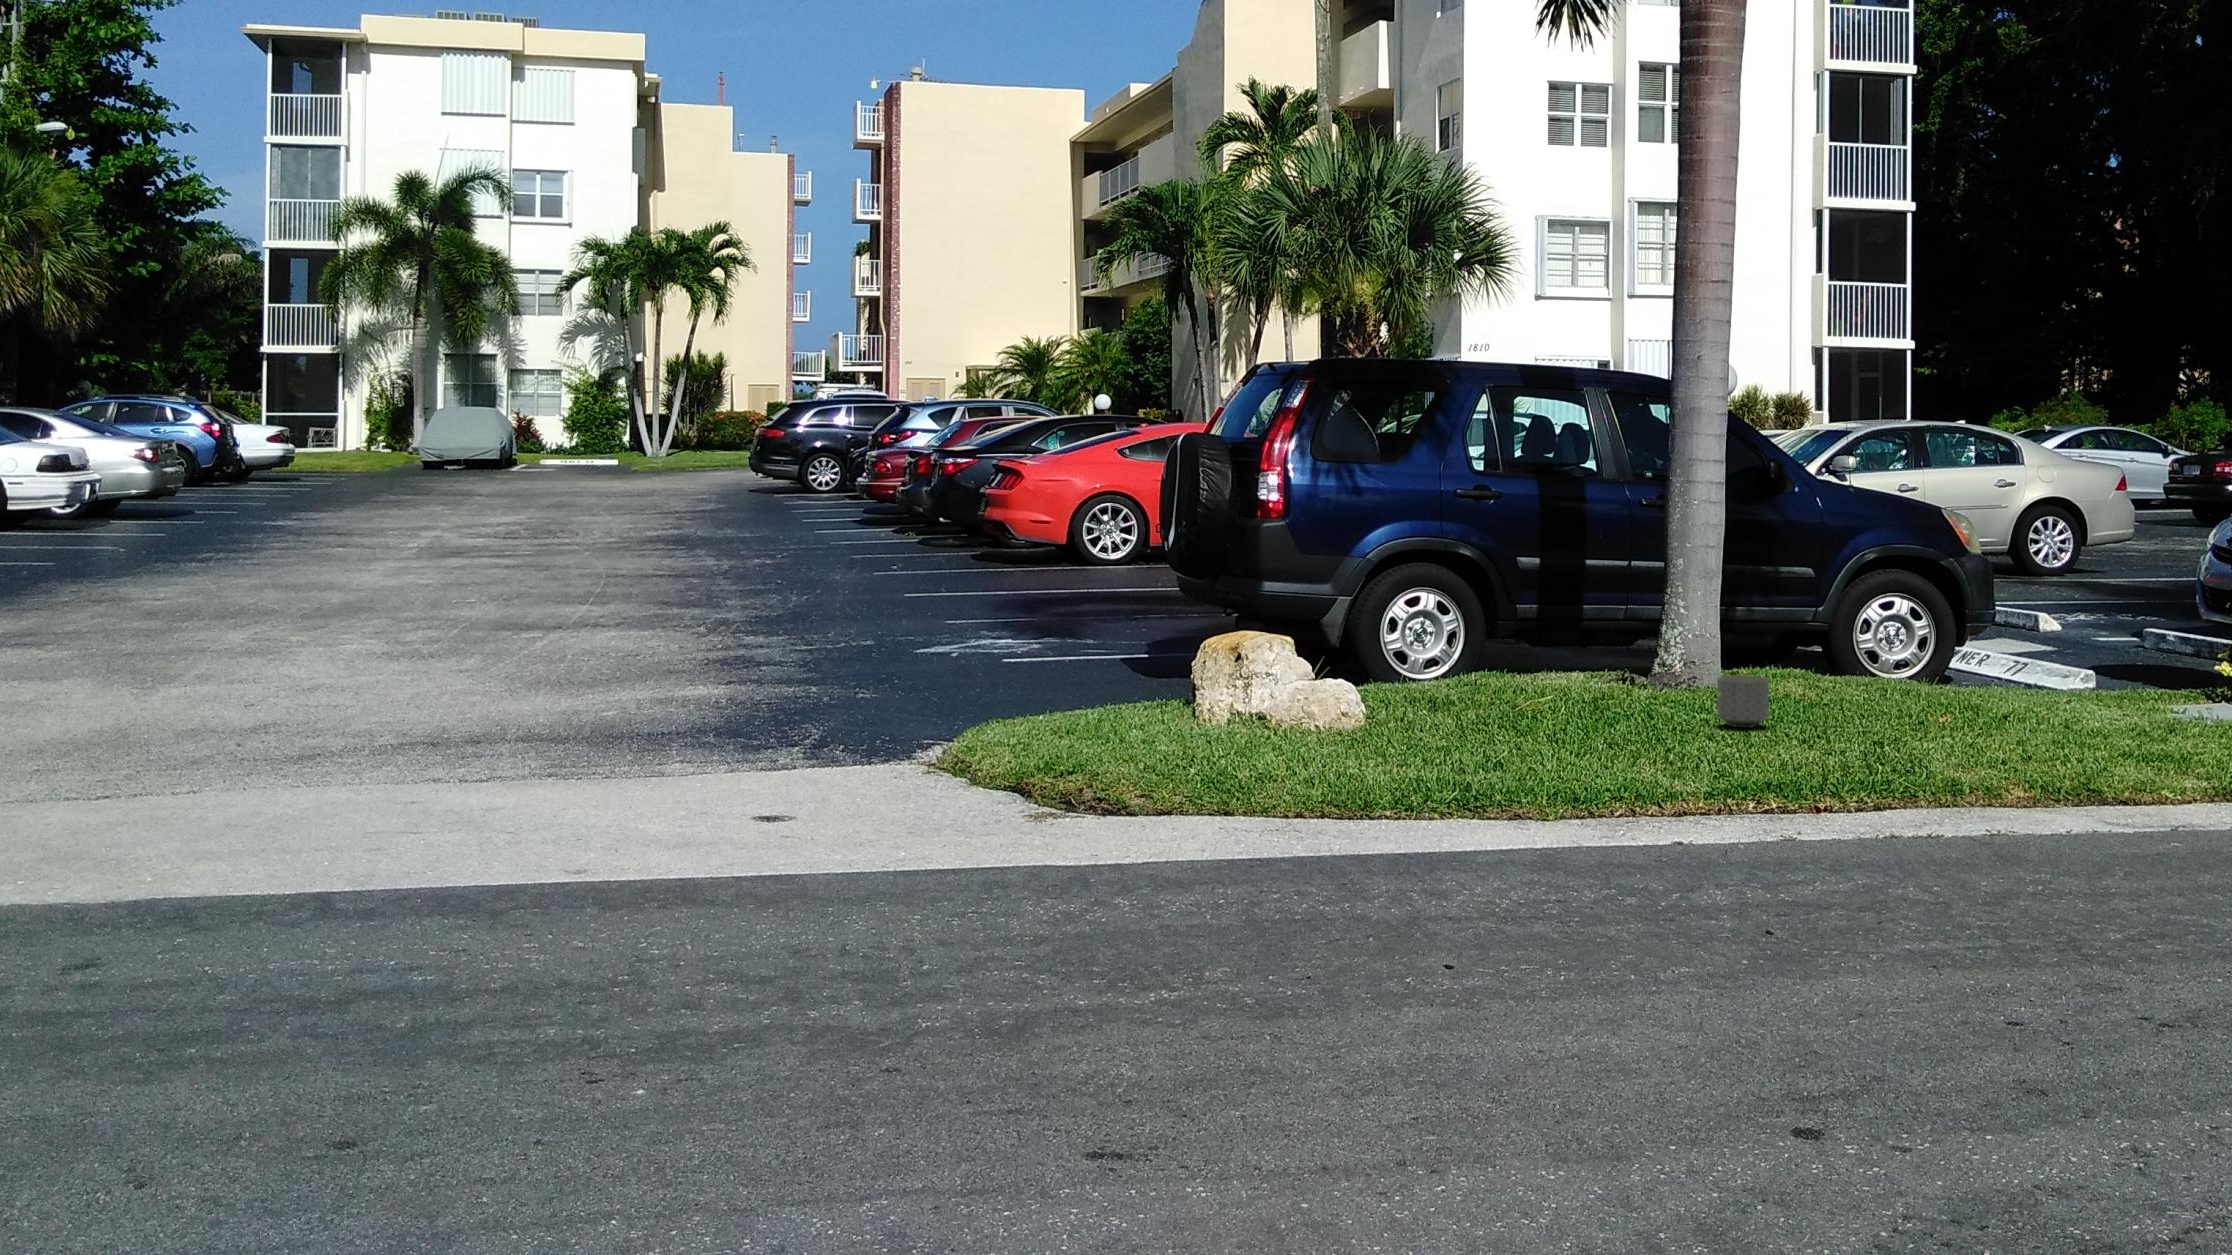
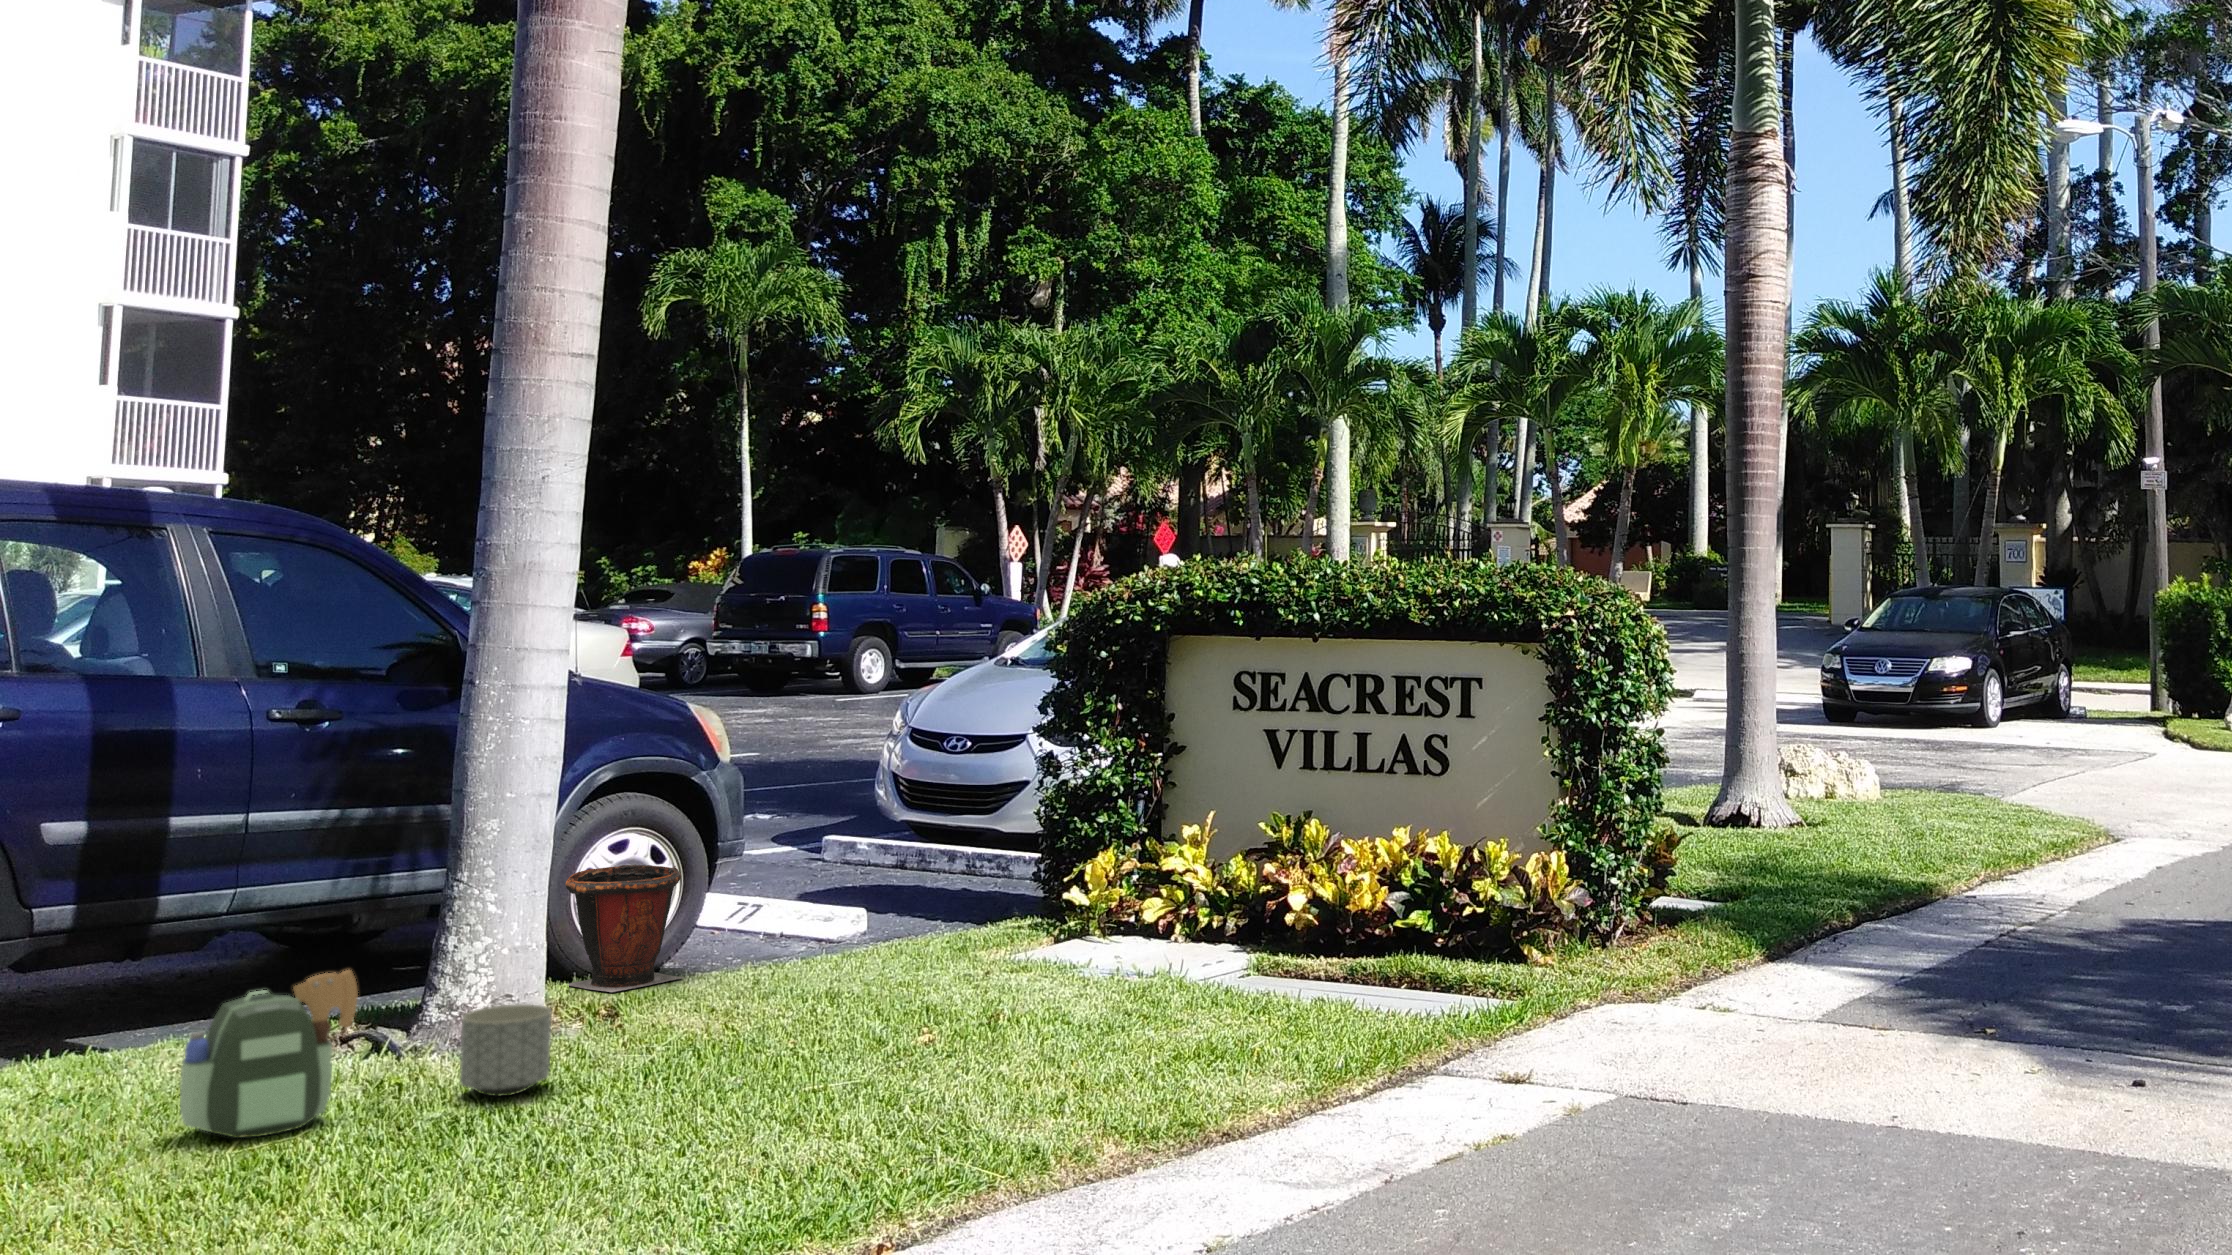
waste bin: none [1838,612,1919,696] -> present [565,865,683,992]
backpack: none [1568,640,1659,727] -> present [180,970,358,1138]

